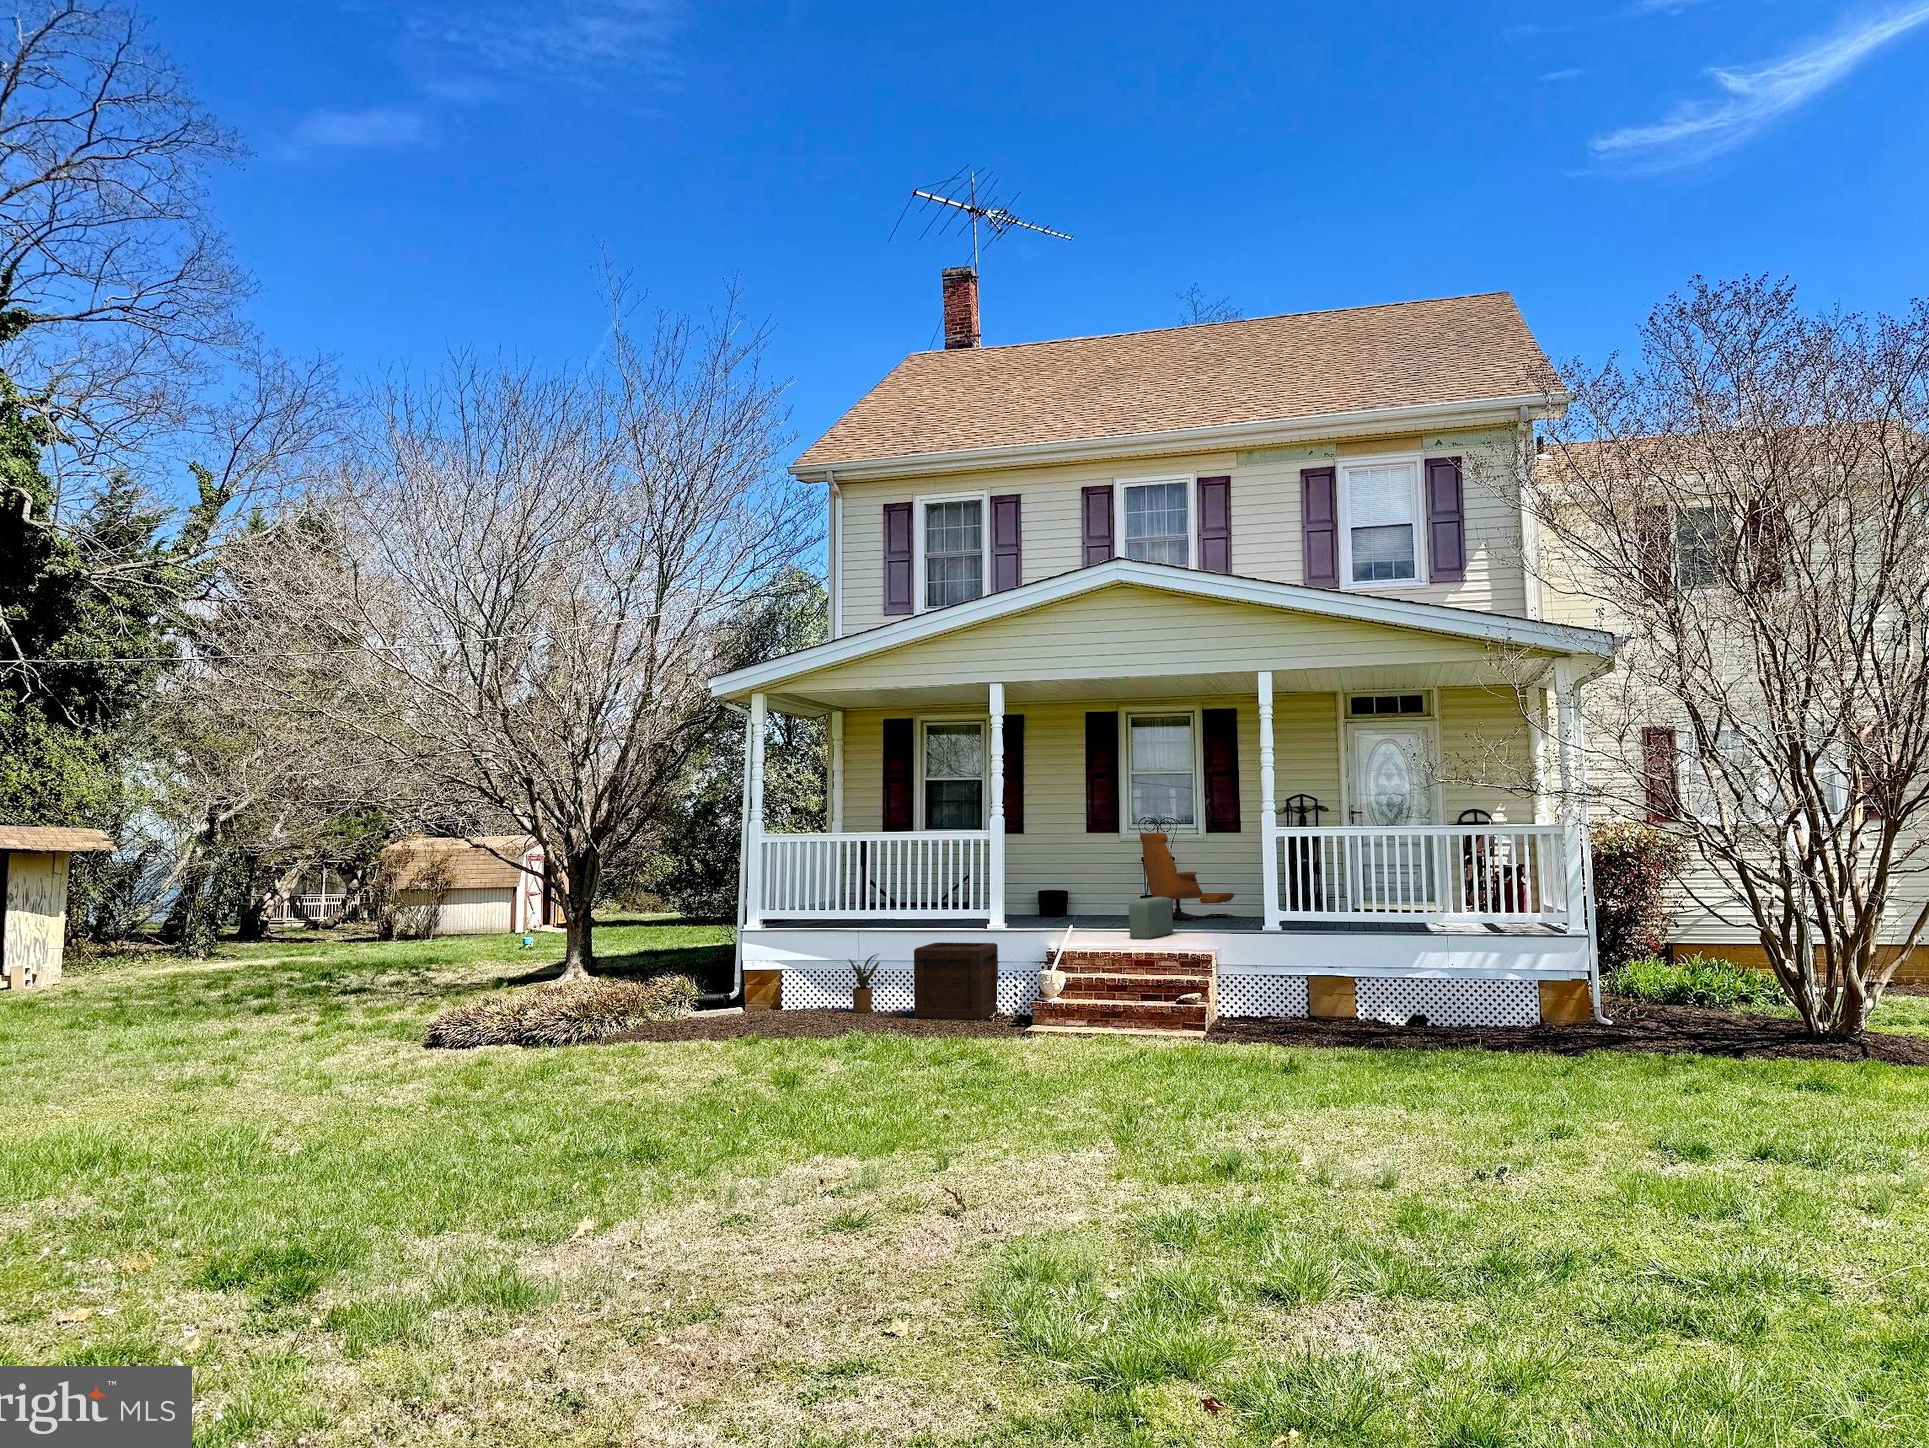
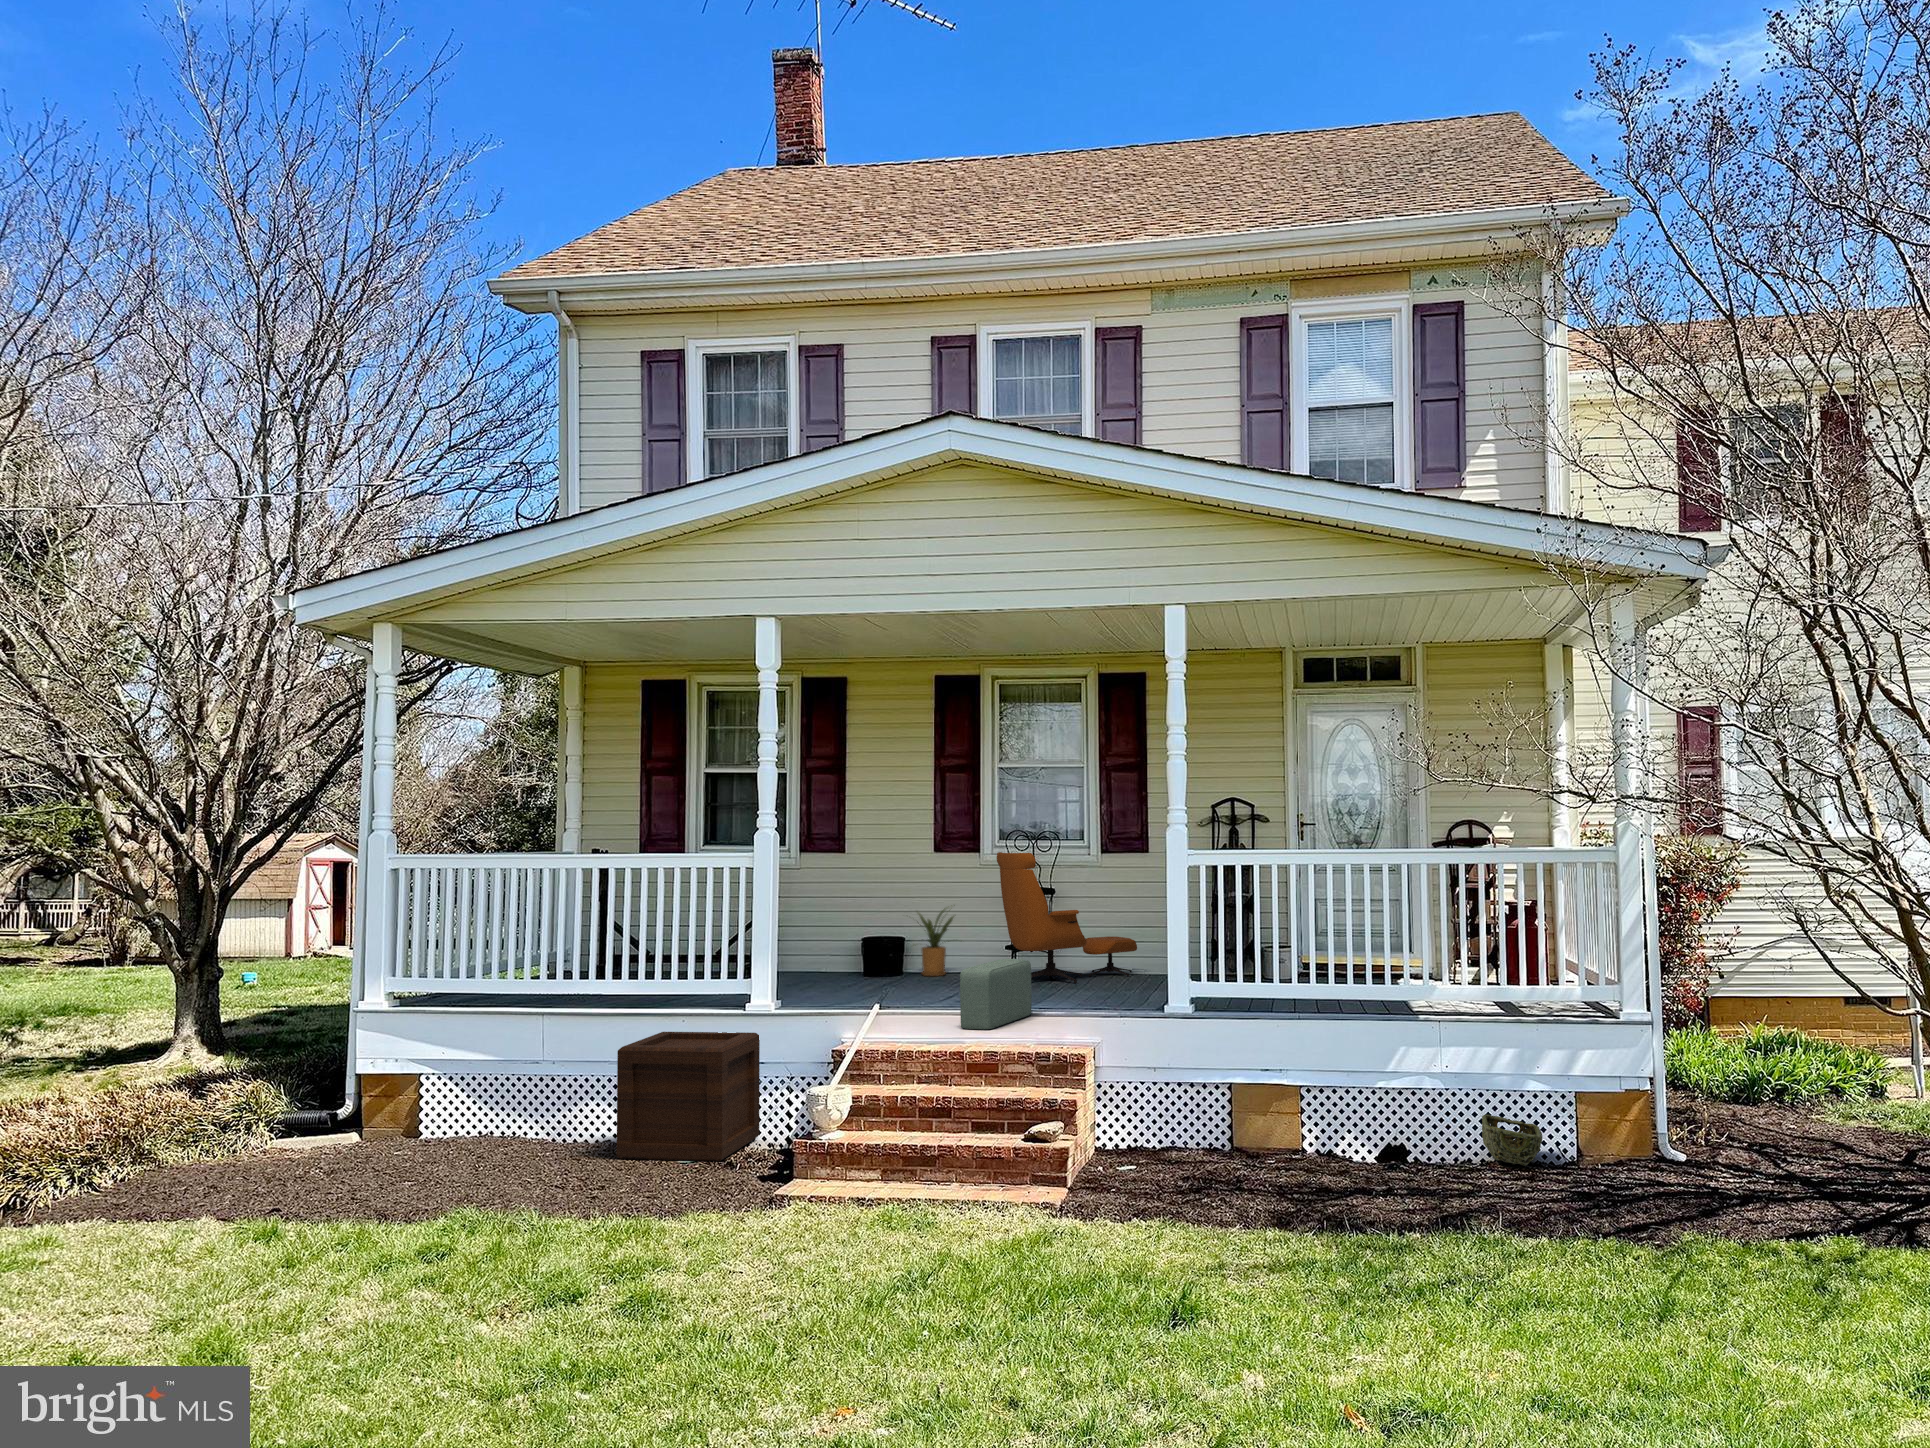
house plant: present [844,954,884,1013] -> present [918,905,954,976]
woven basket: none [1477,996,1517,1027] -> present [1482,1115,1542,1166]

